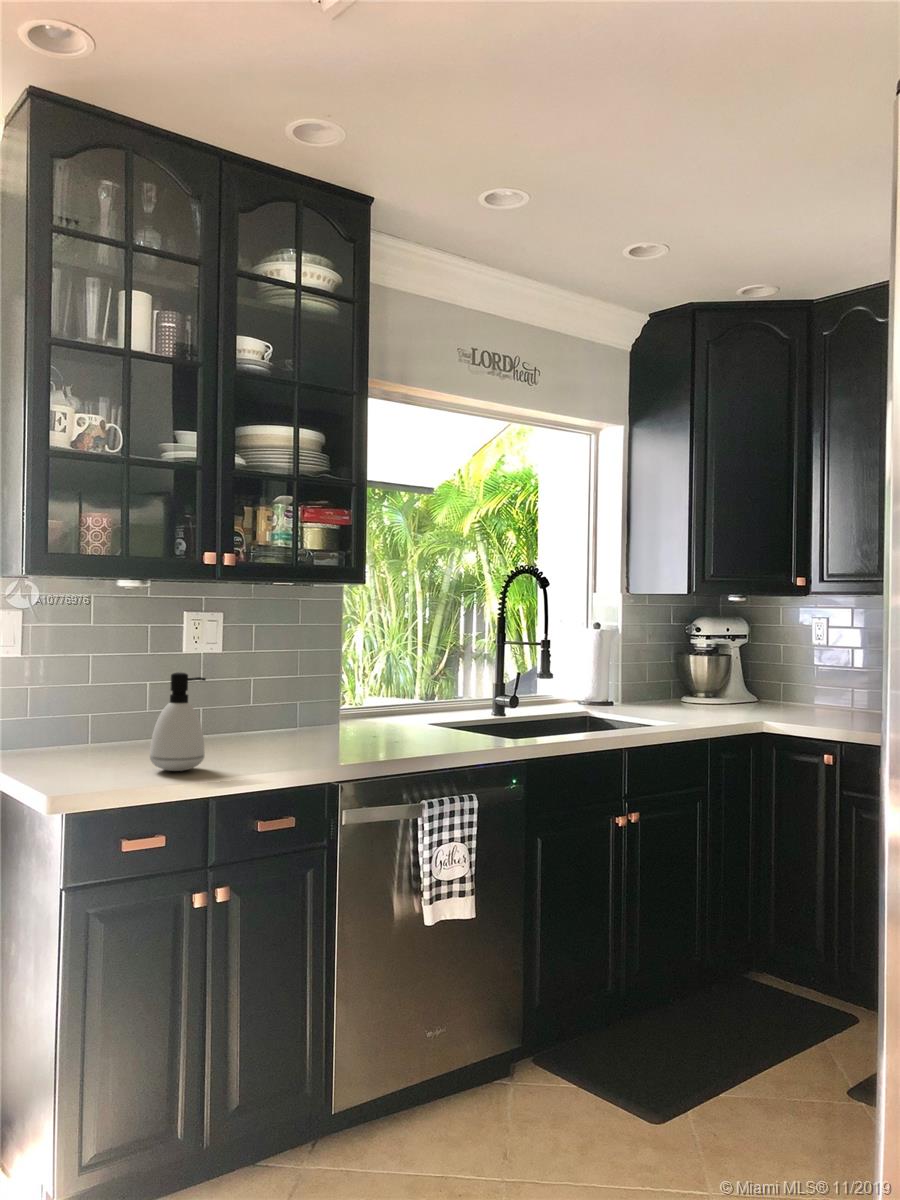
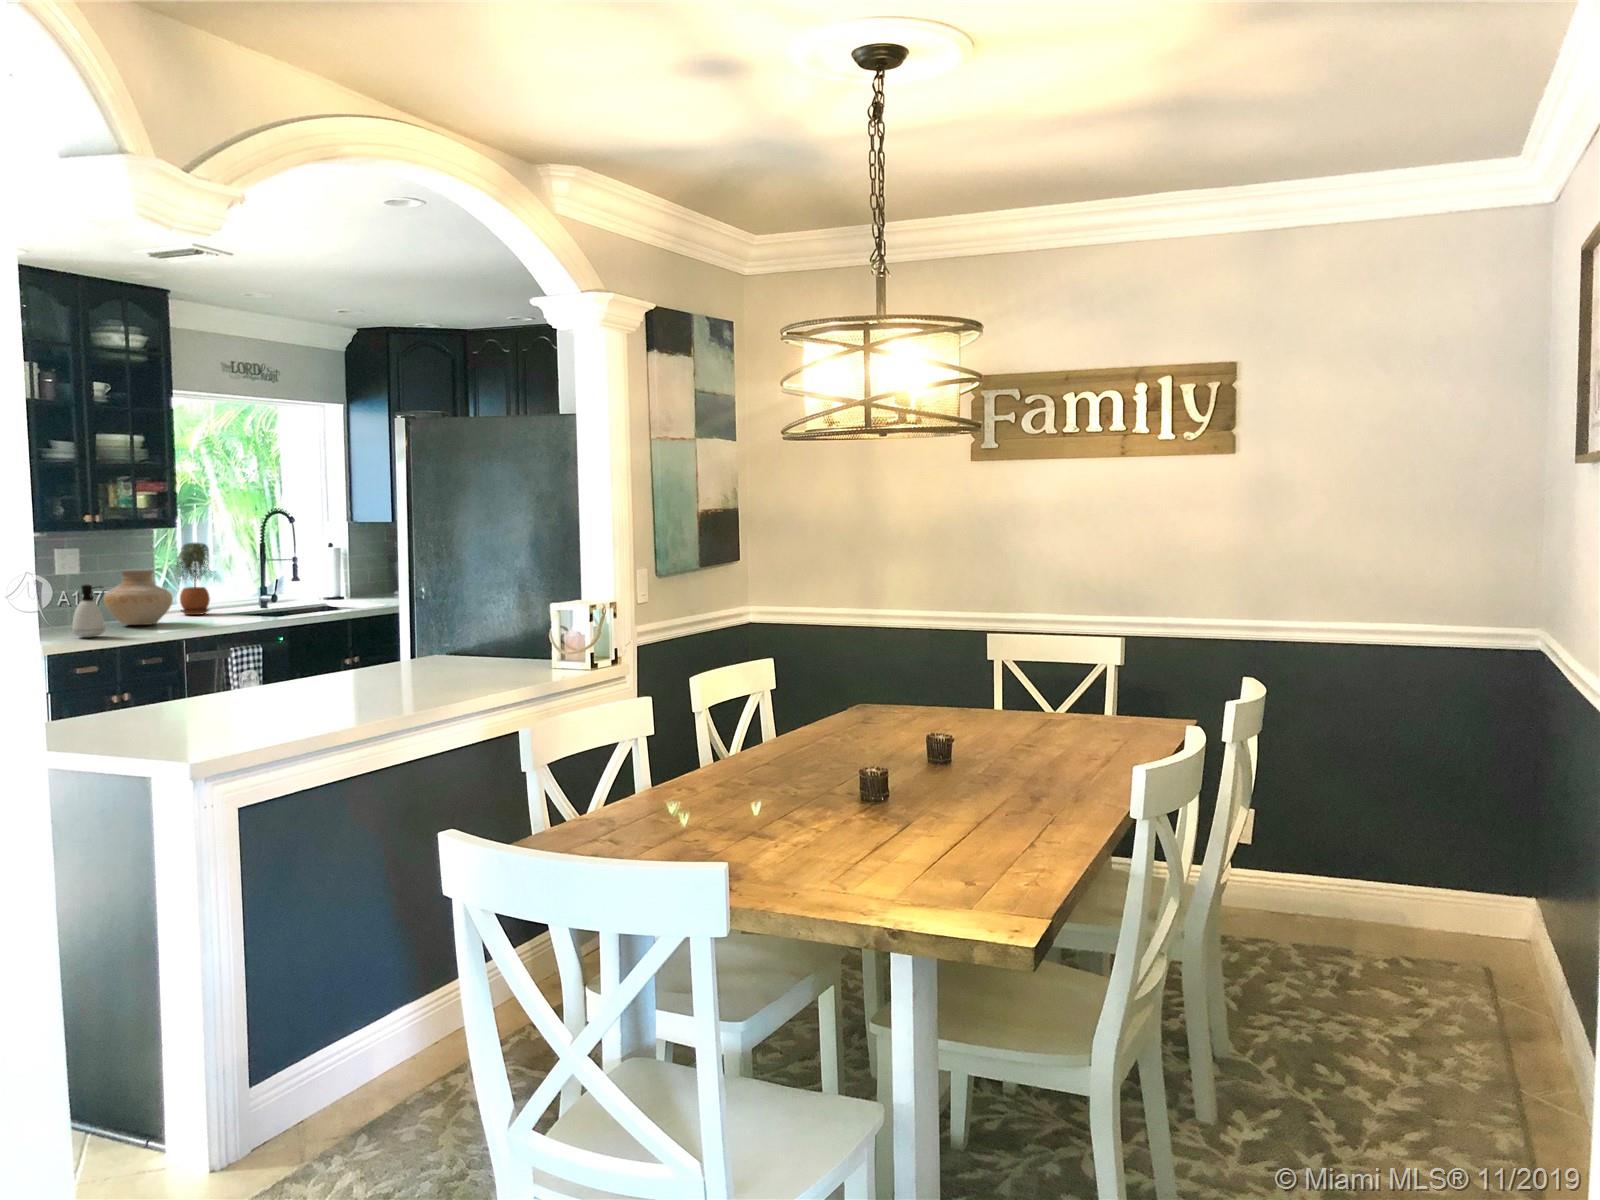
potted plant: none [365,612,419,727] -> present [176,543,210,615]
vase: none [239,650,344,745] -> present [104,569,173,625]

